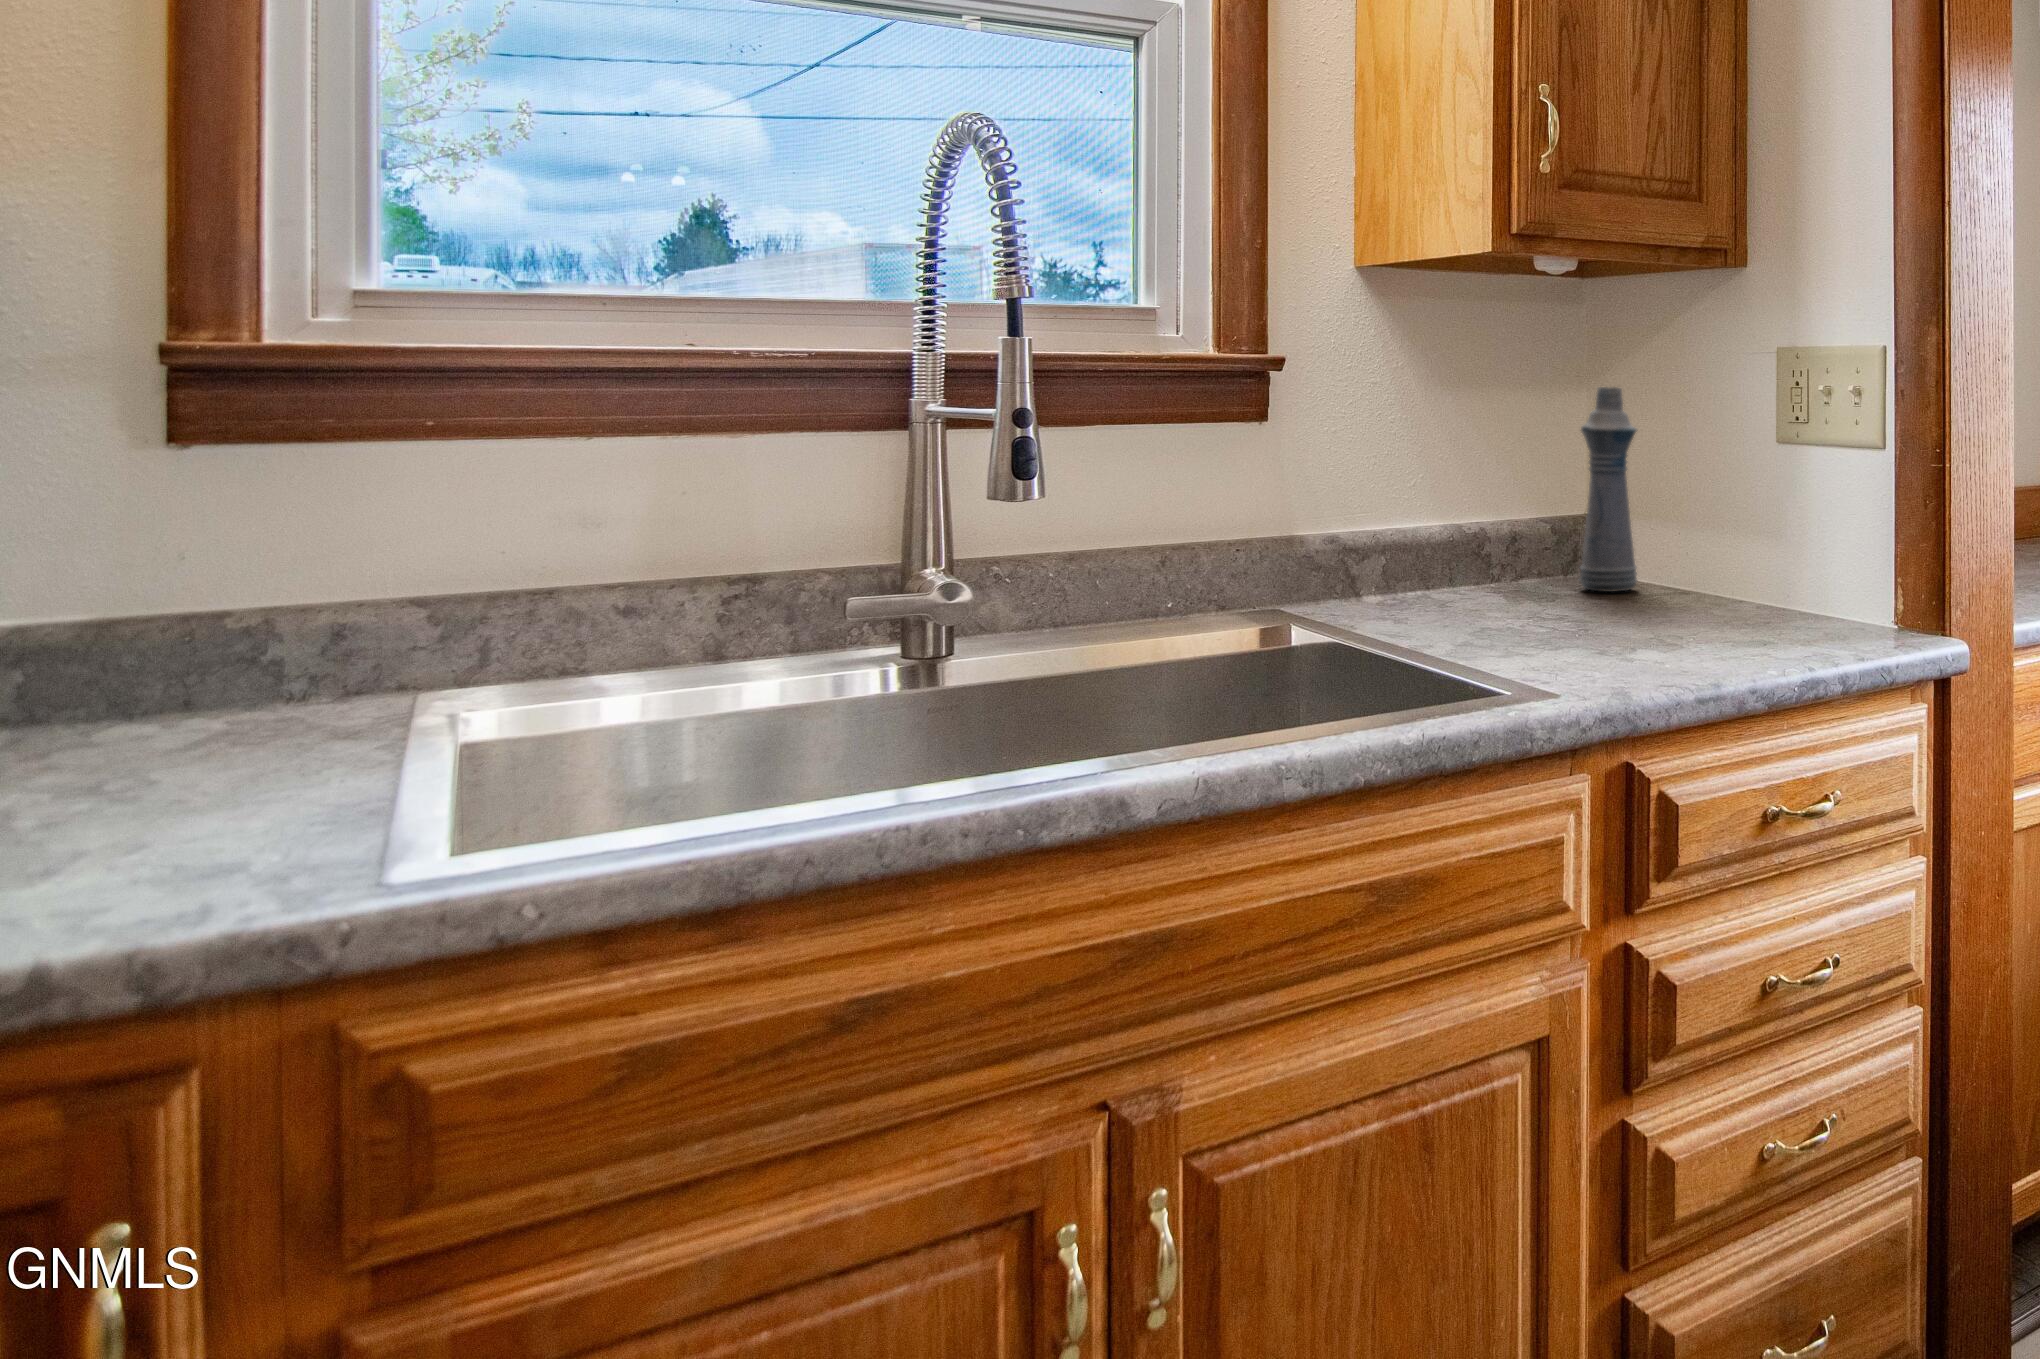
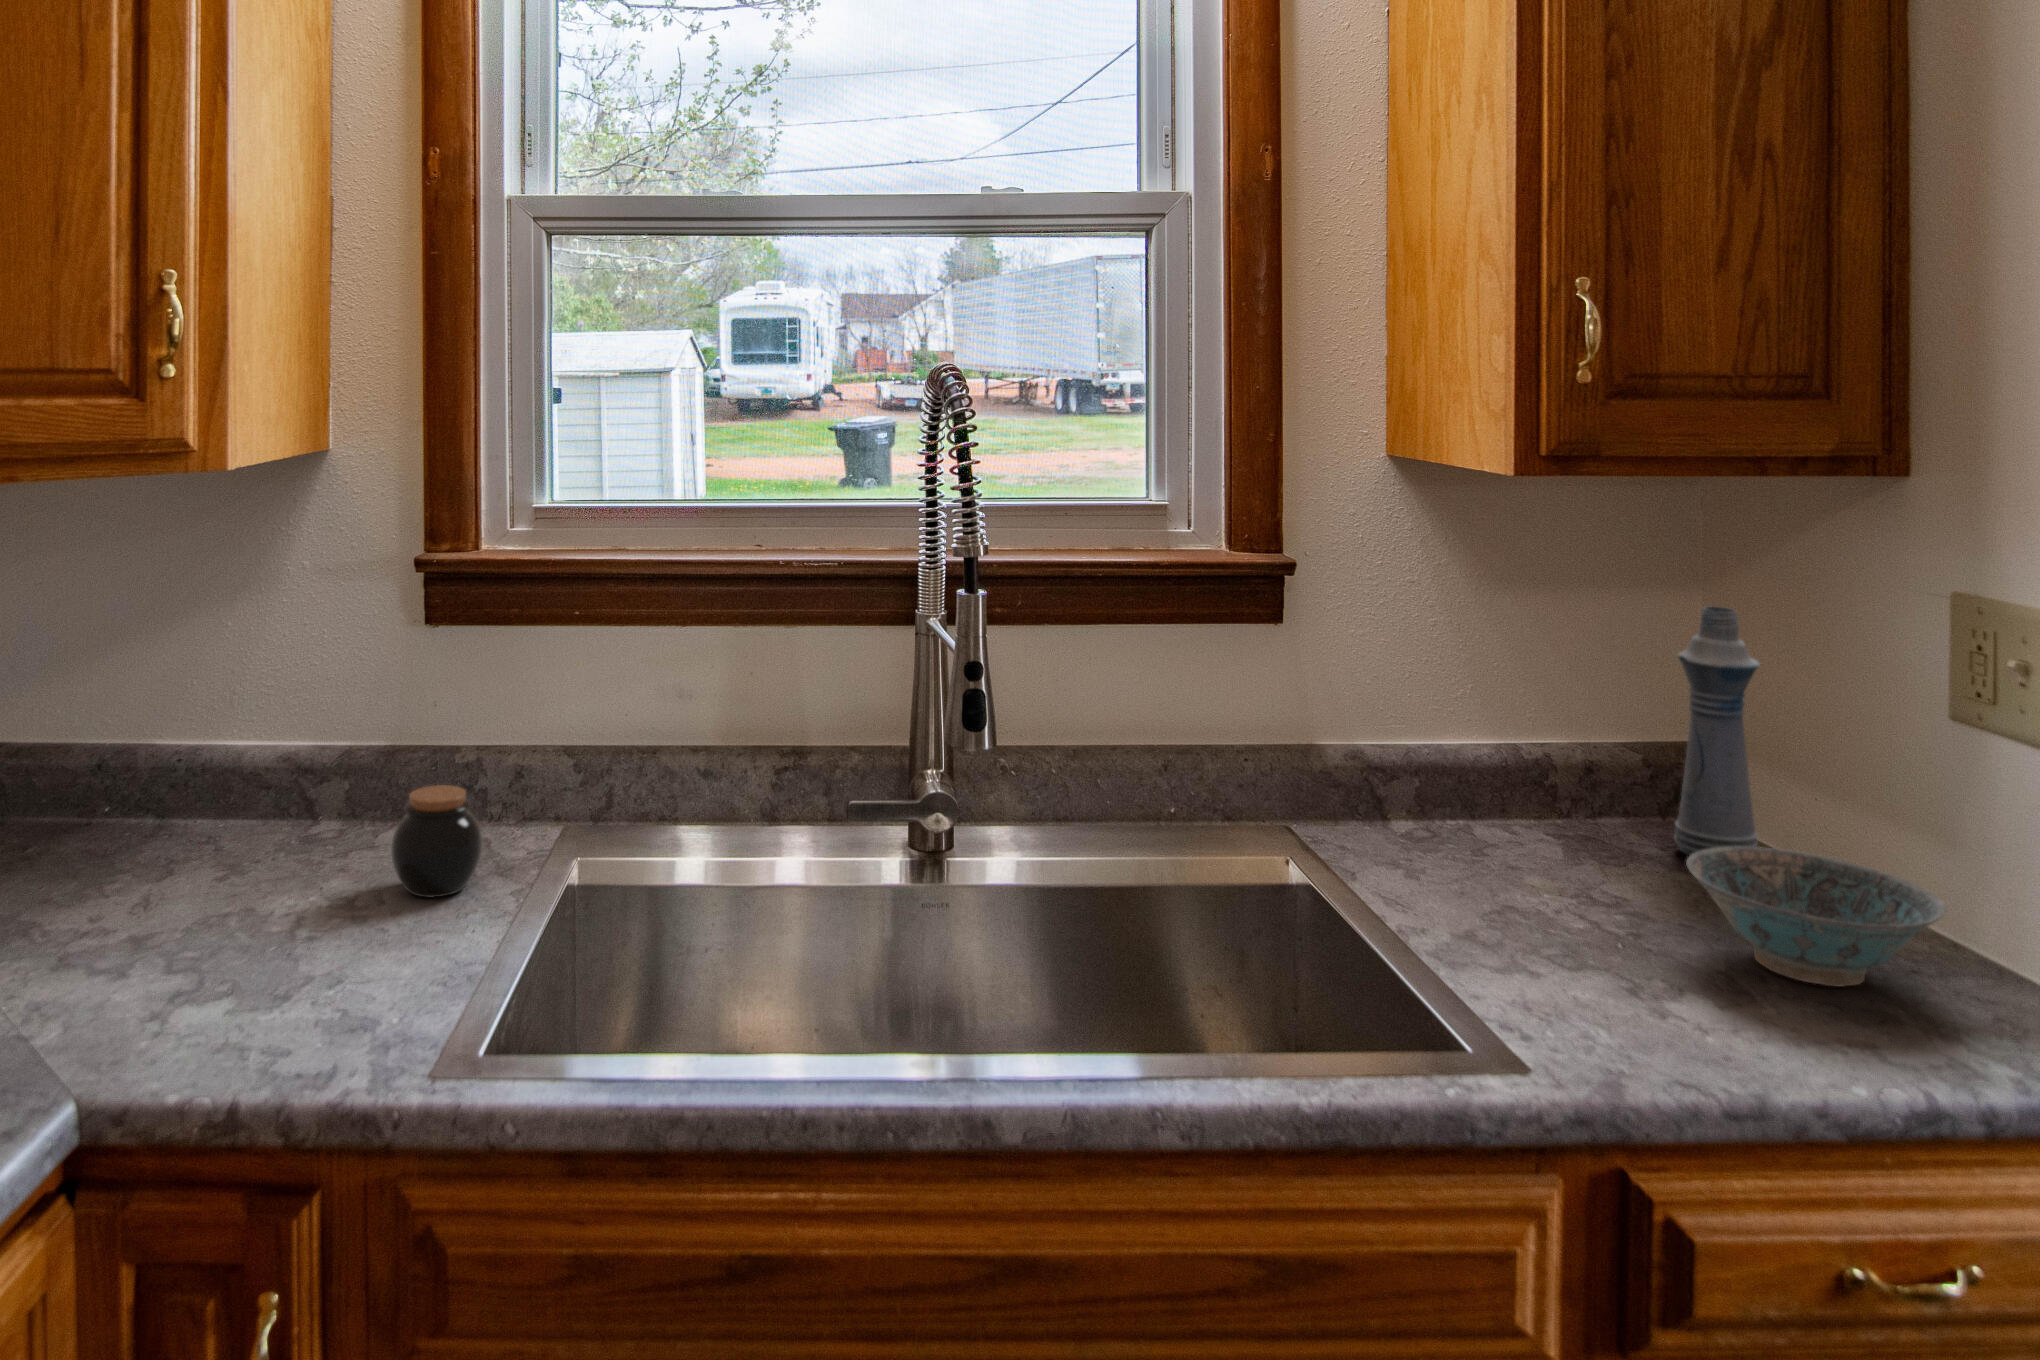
ceramic bowl: none [1619,550,1791,632] -> present [1686,846,1946,987]
jar: none [144,623,309,772] -> present [391,785,482,897]

